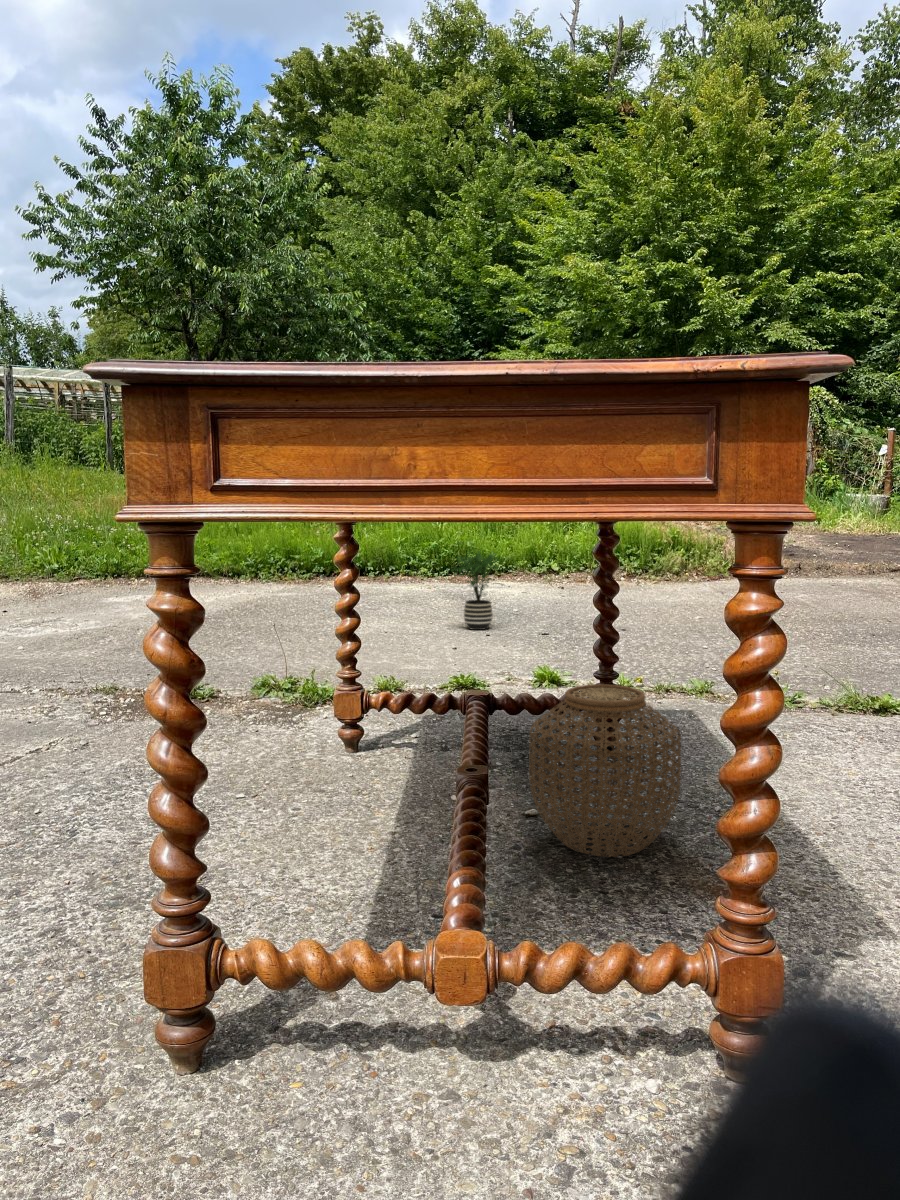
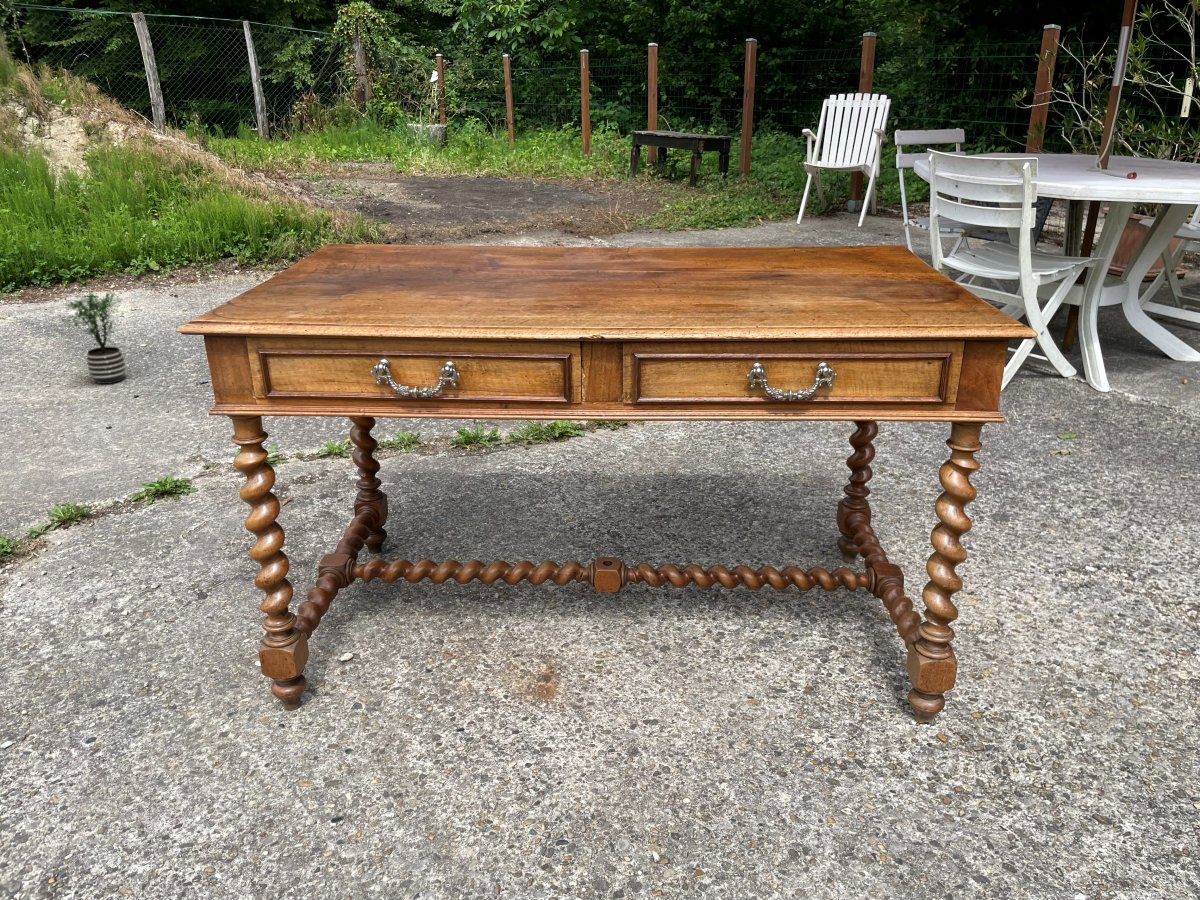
woven basket: present [529,684,681,857] -> none [348,534,489,690]

